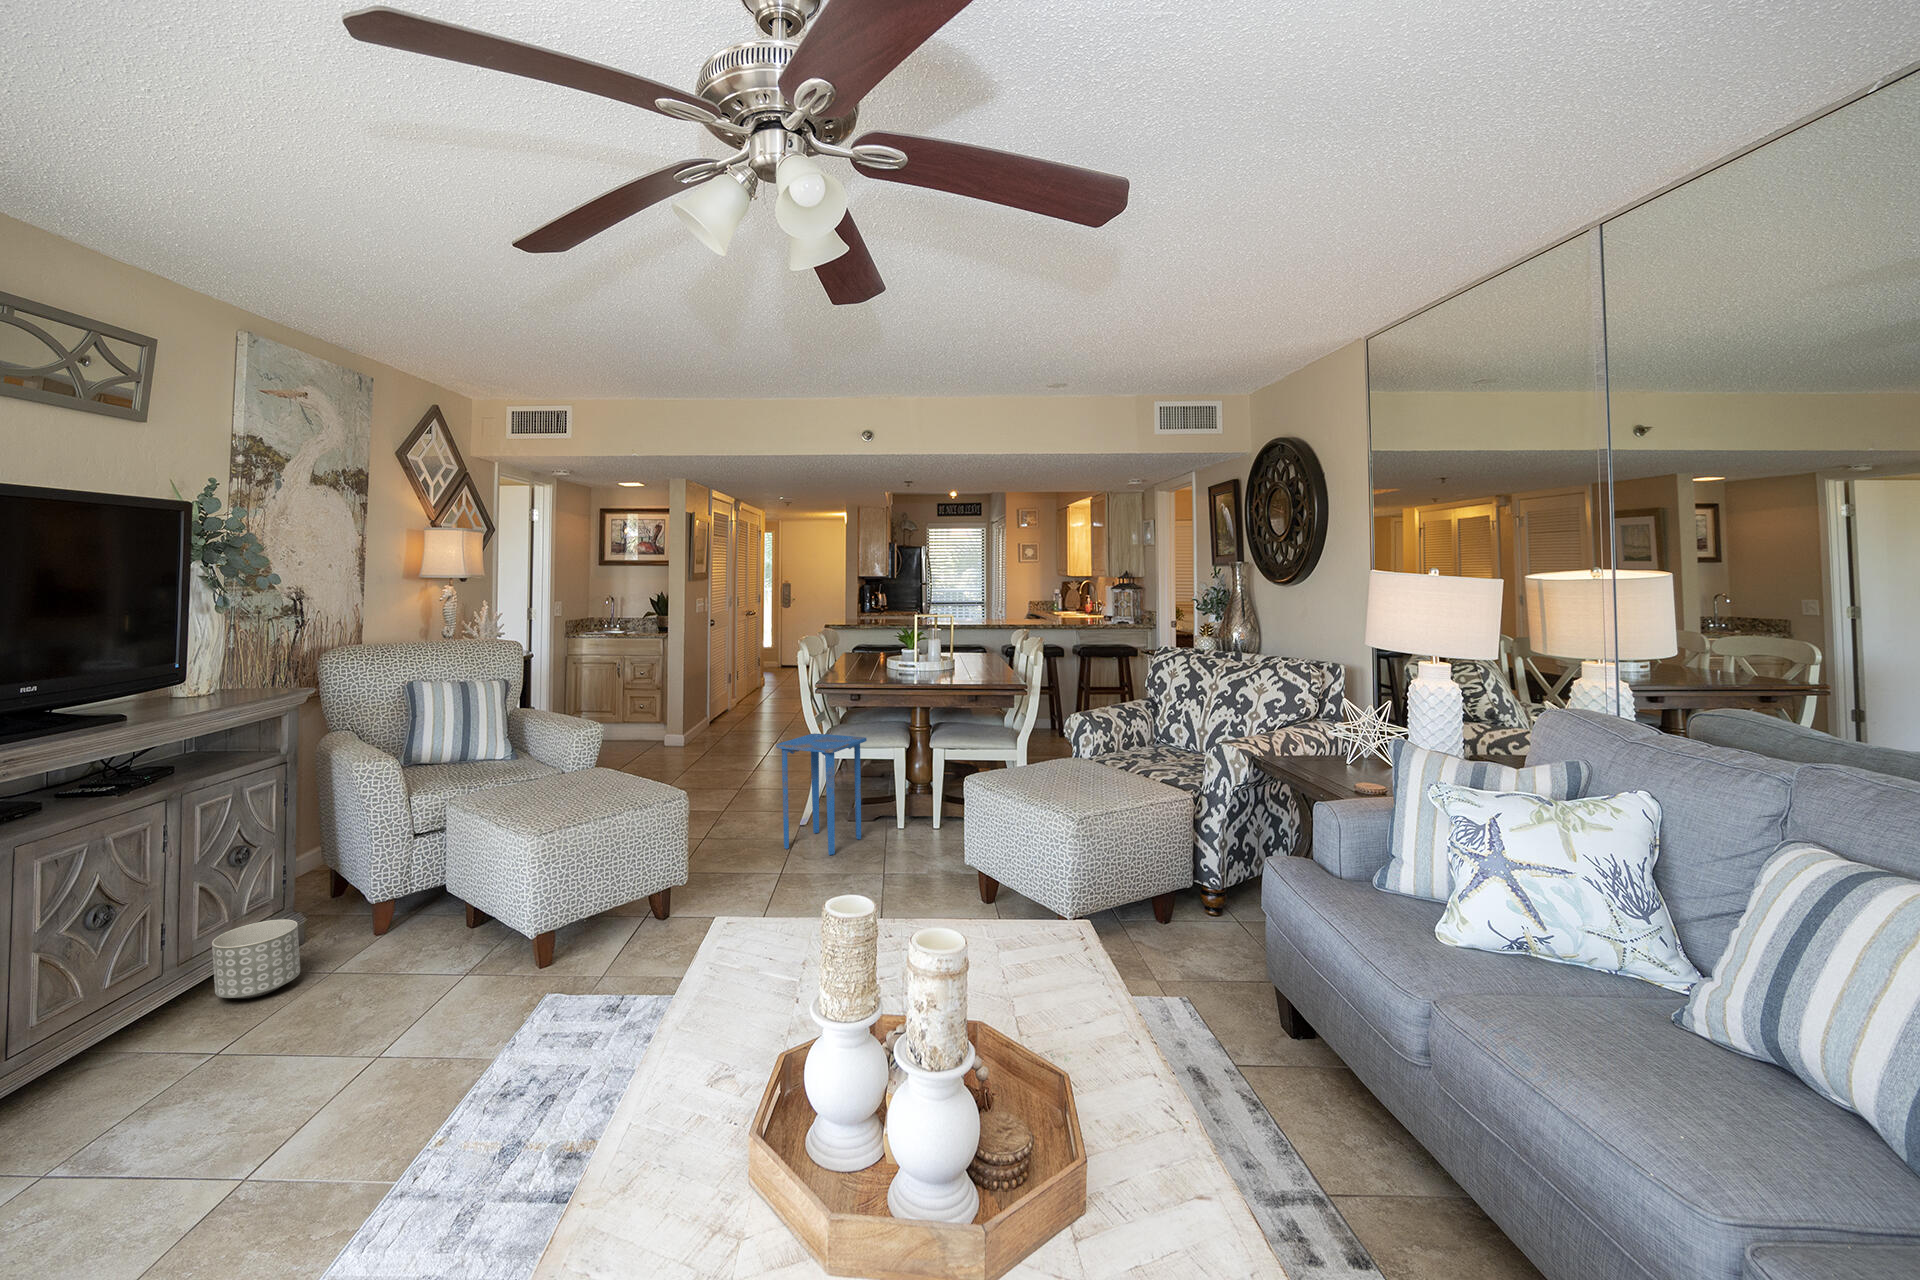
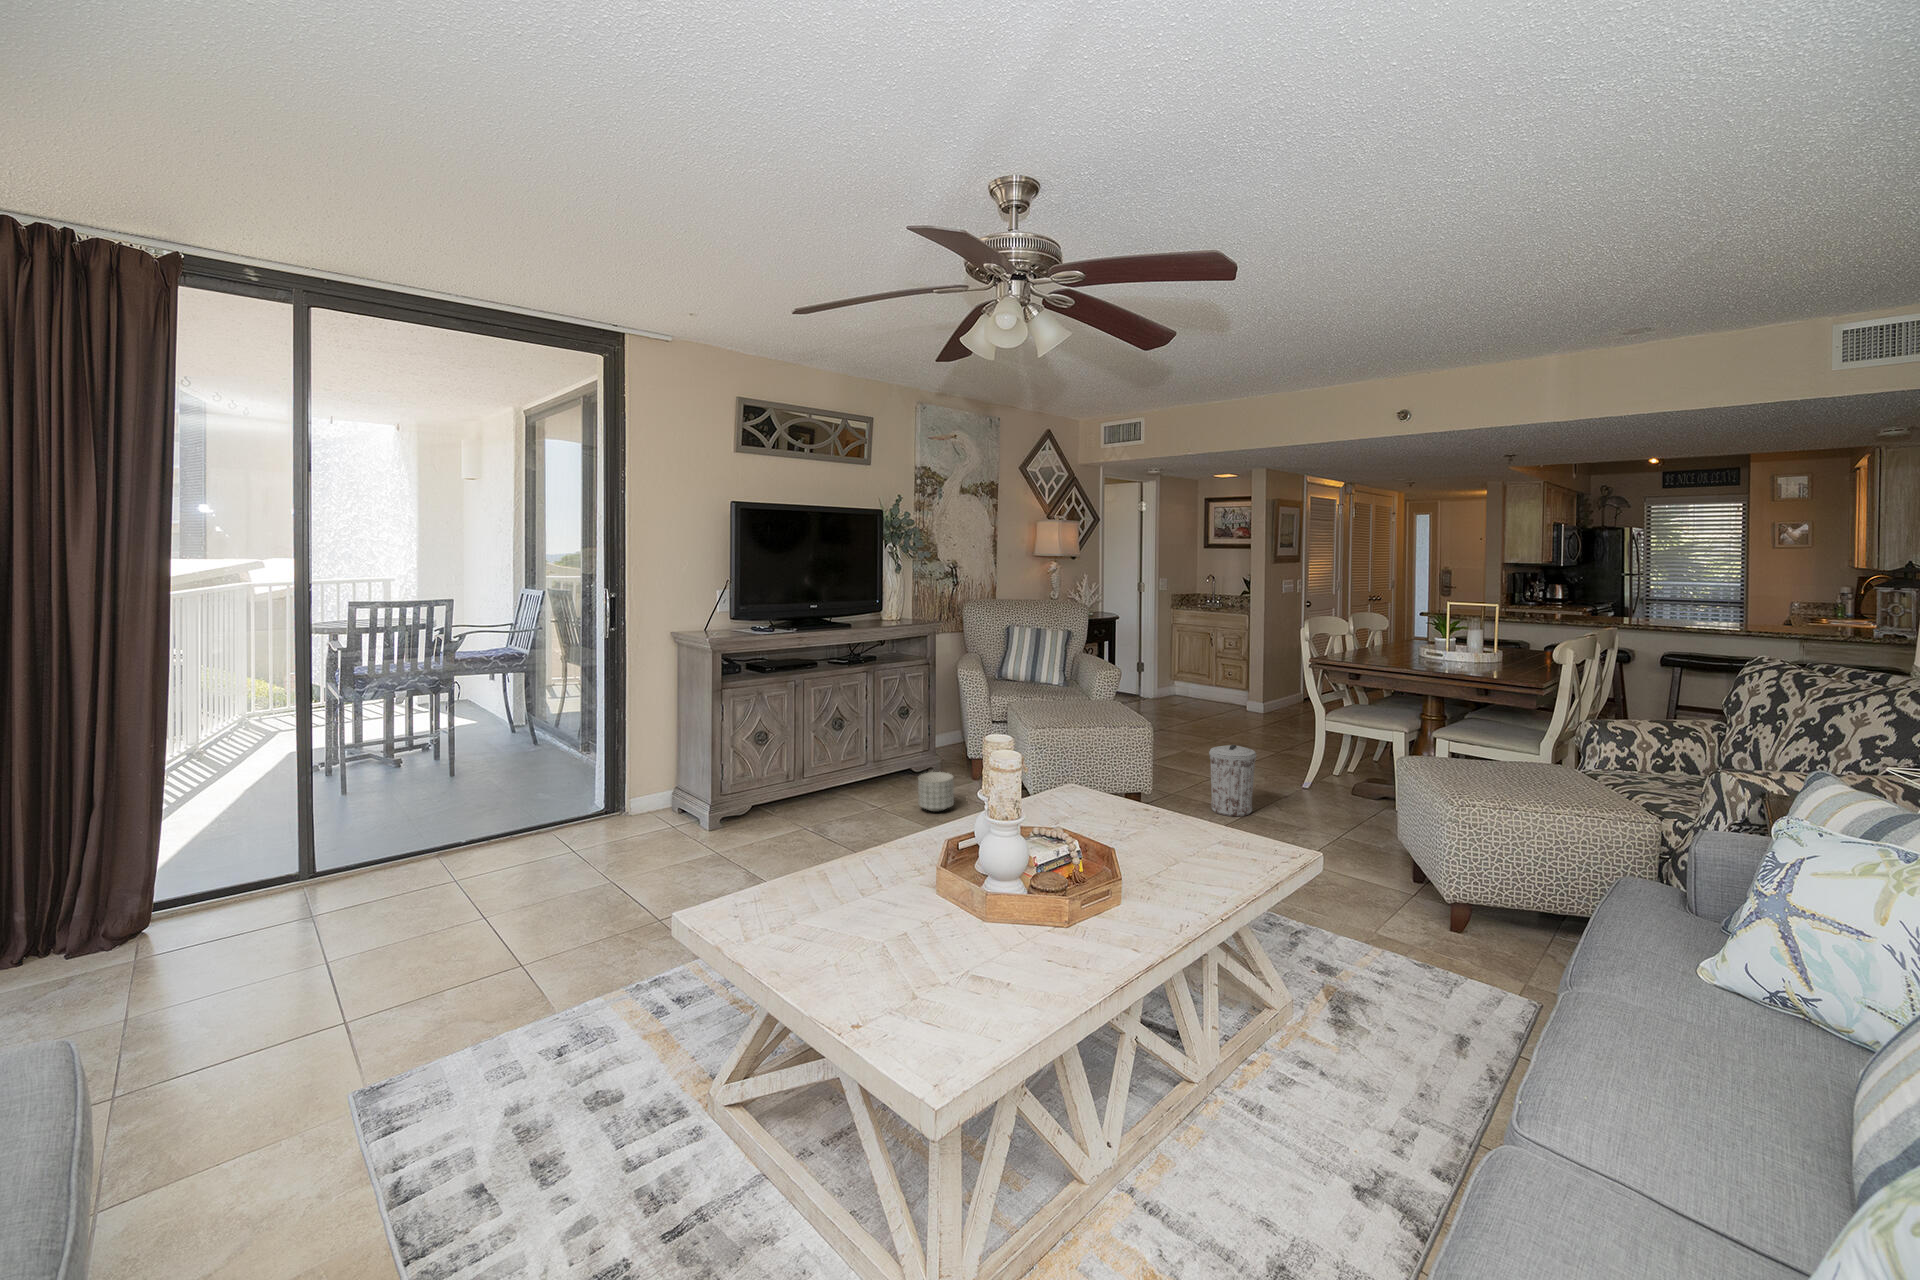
side table: present [776,733,867,855] -> none [1267,707,1354,815]
trash can: none [719,788,776,878] -> present [1209,745,1256,816]

